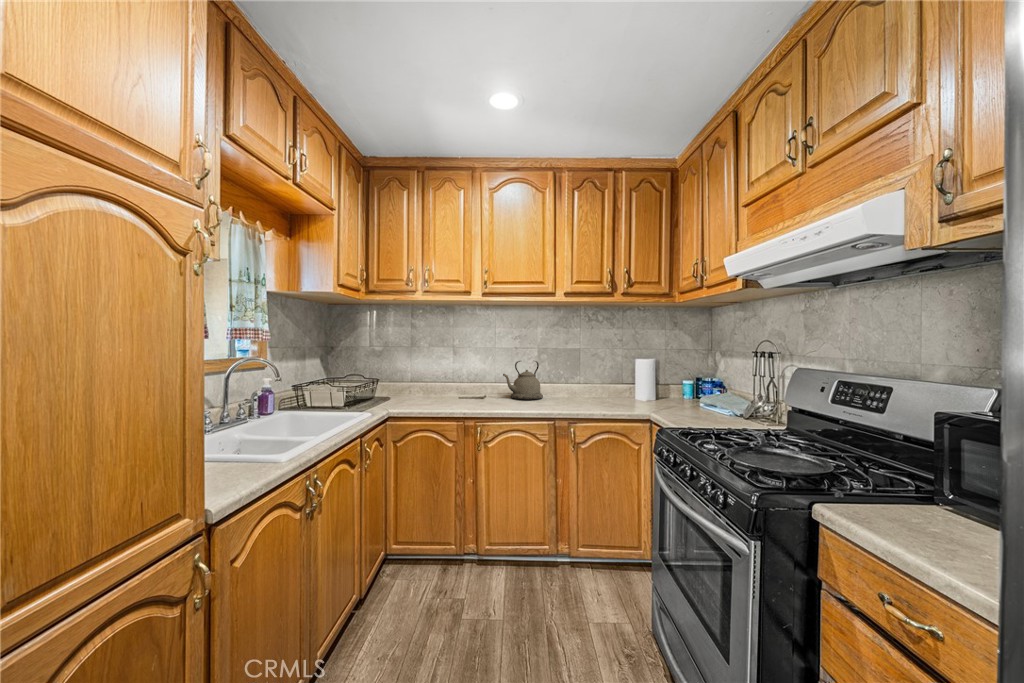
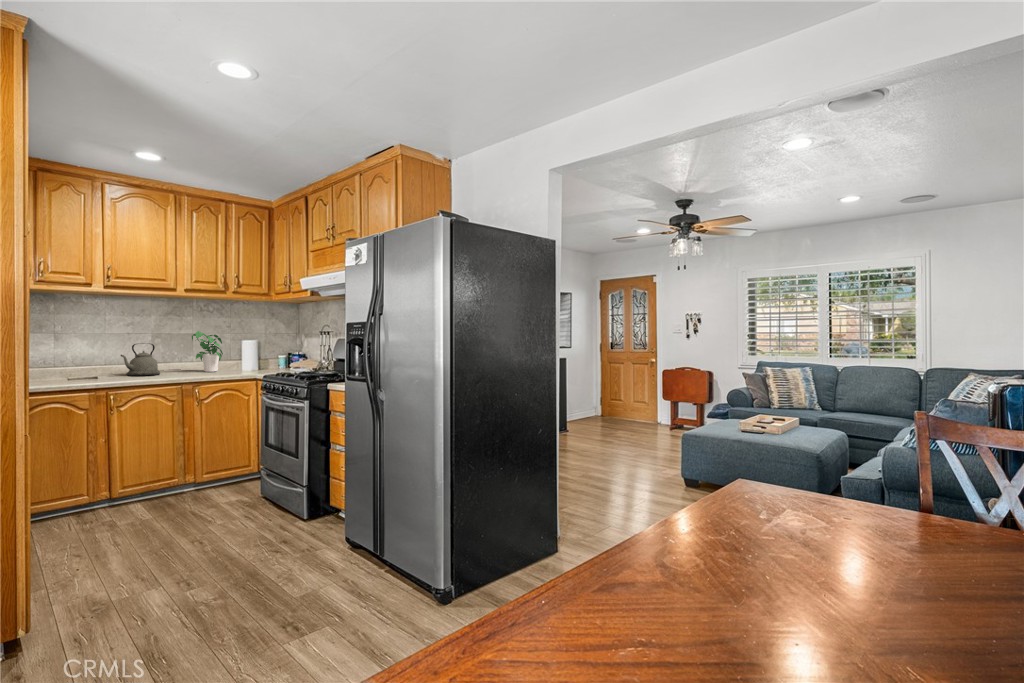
potted plant: none [578,346,612,399] -> present [192,331,223,372]

